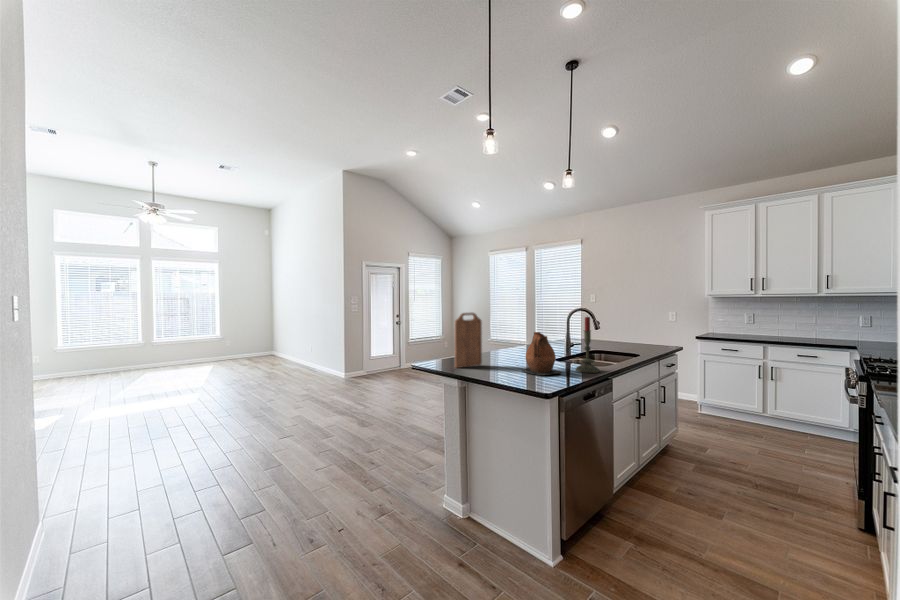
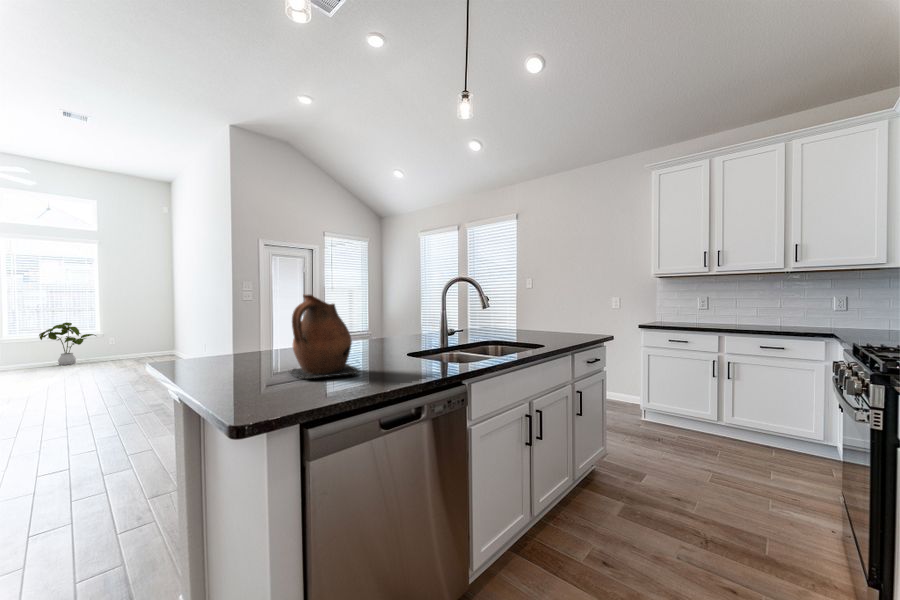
cutting board: present [455,313,482,368] -> none [177,264,246,365]
candle: present [576,317,599,373] -> none [402,268,441,373]
house plant: none [181,331,220,365] -> present [39,322,96,365]

